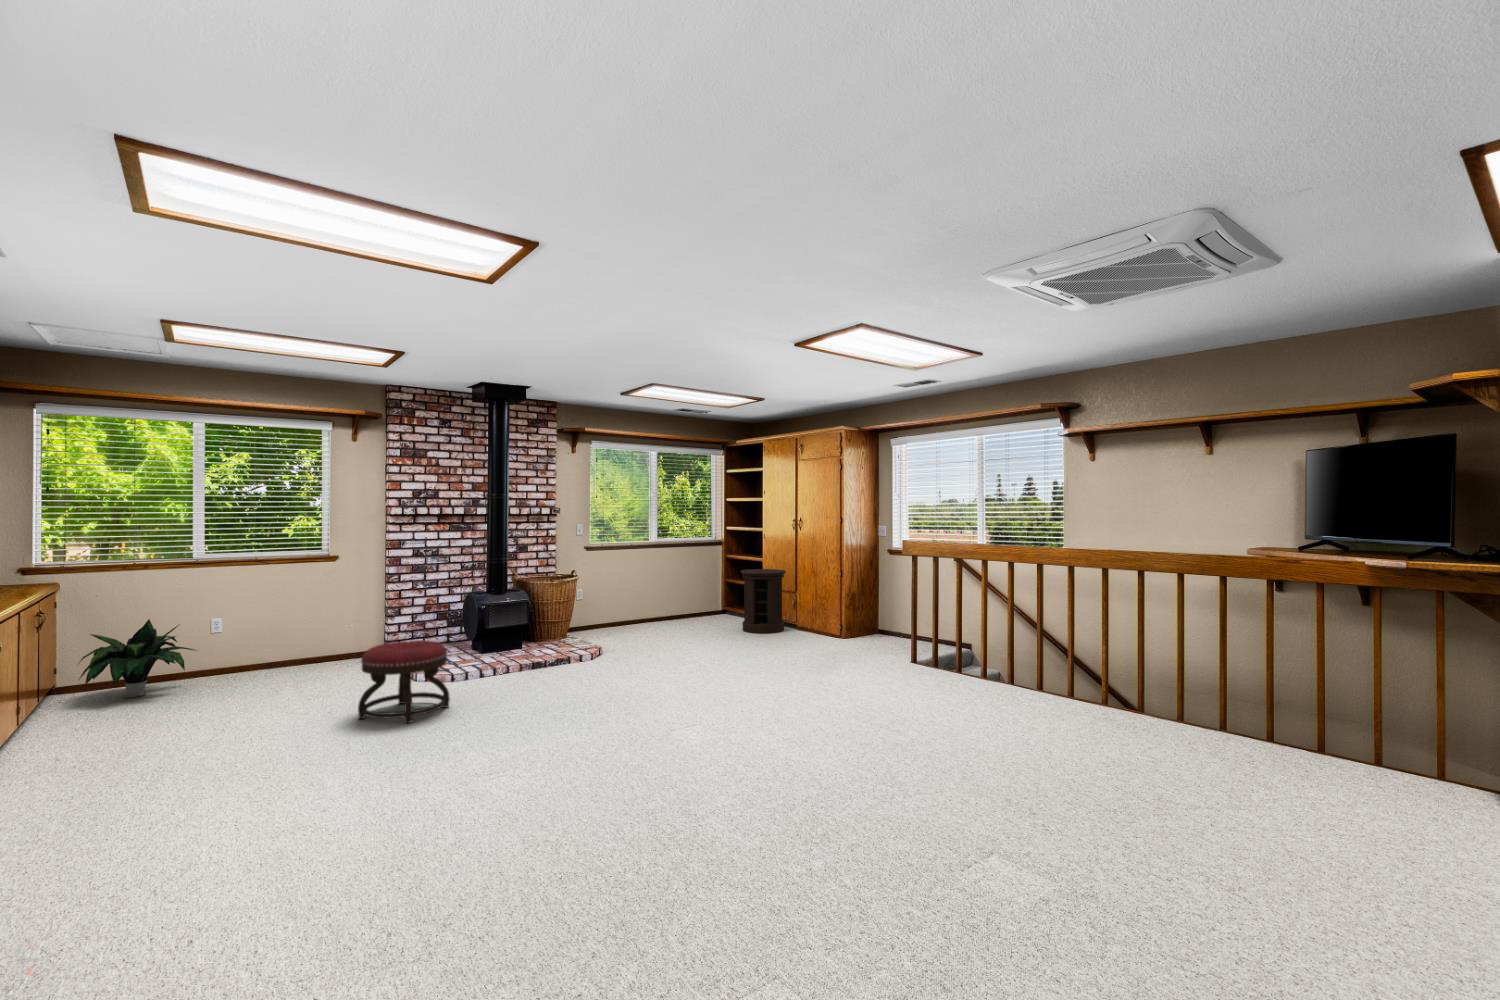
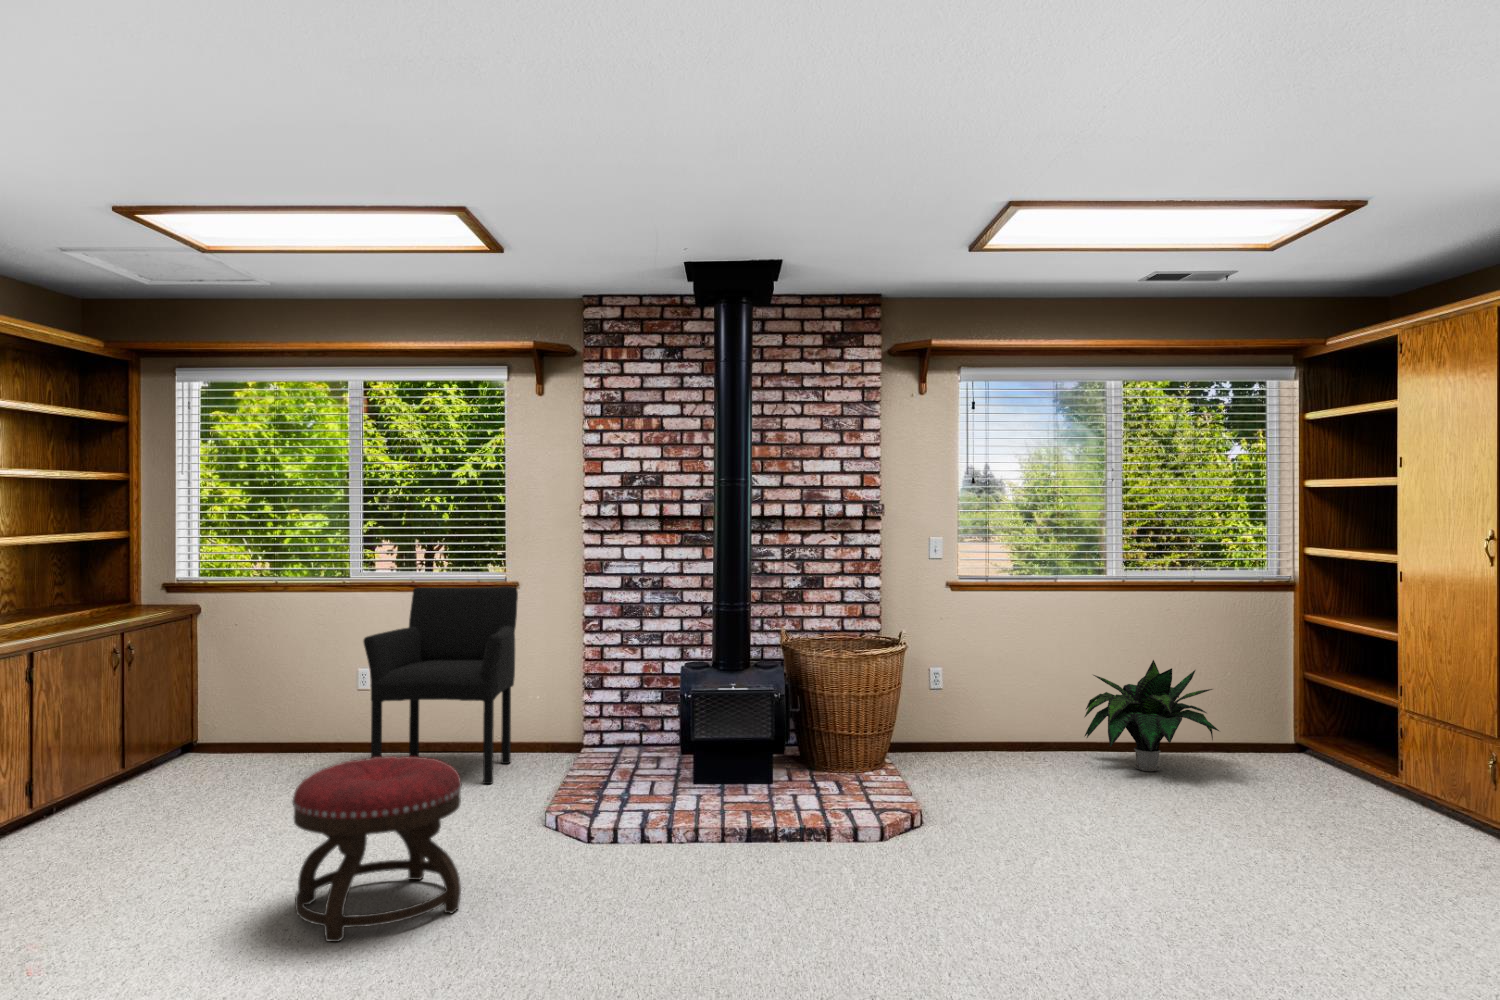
armchair: none [263,558,362,683] -> present [363,586,518,784]
side table: present [741,569,786,634] -> none [1308,655,1451,838]
potted plant: present [79,619,194,697] -> present [1085,660,1219,771]

